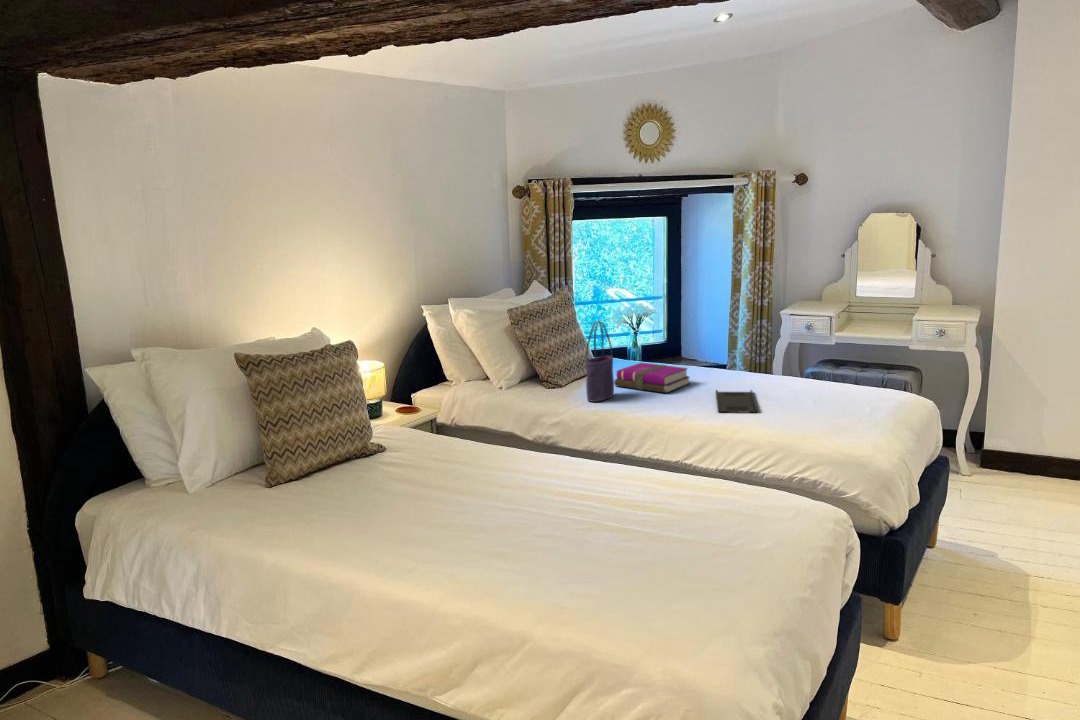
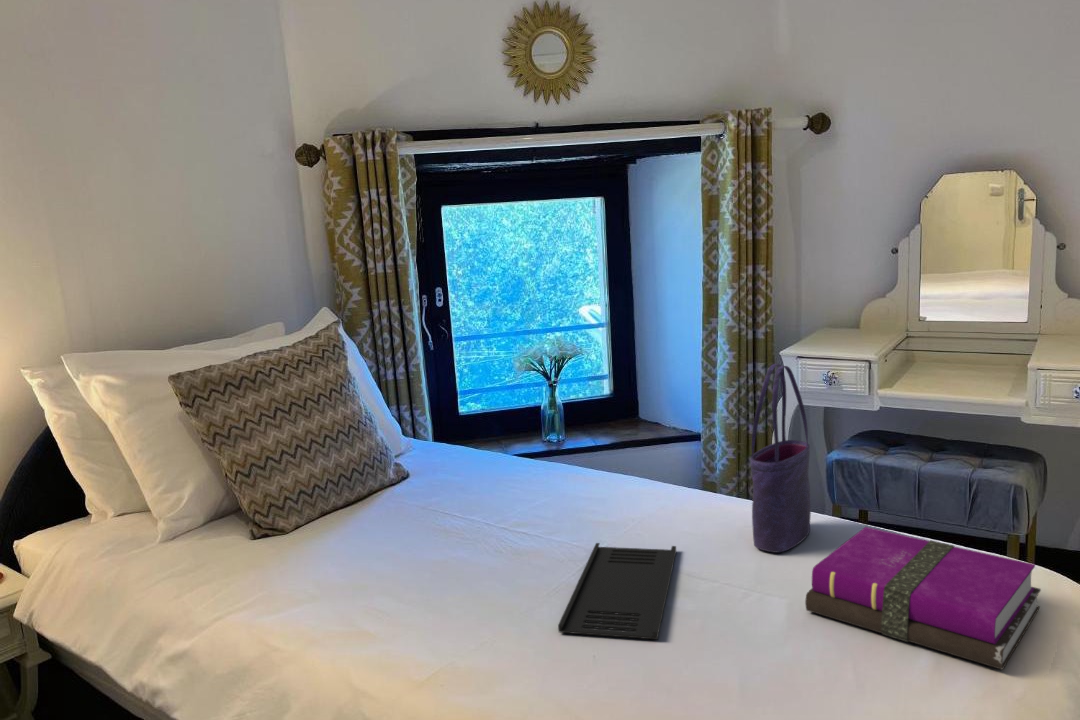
tote bag: present [586,321,614,402] -> present [751,364,811,553]
notebook: present [614,363,689,393] -> present [805,527,1041,670]

